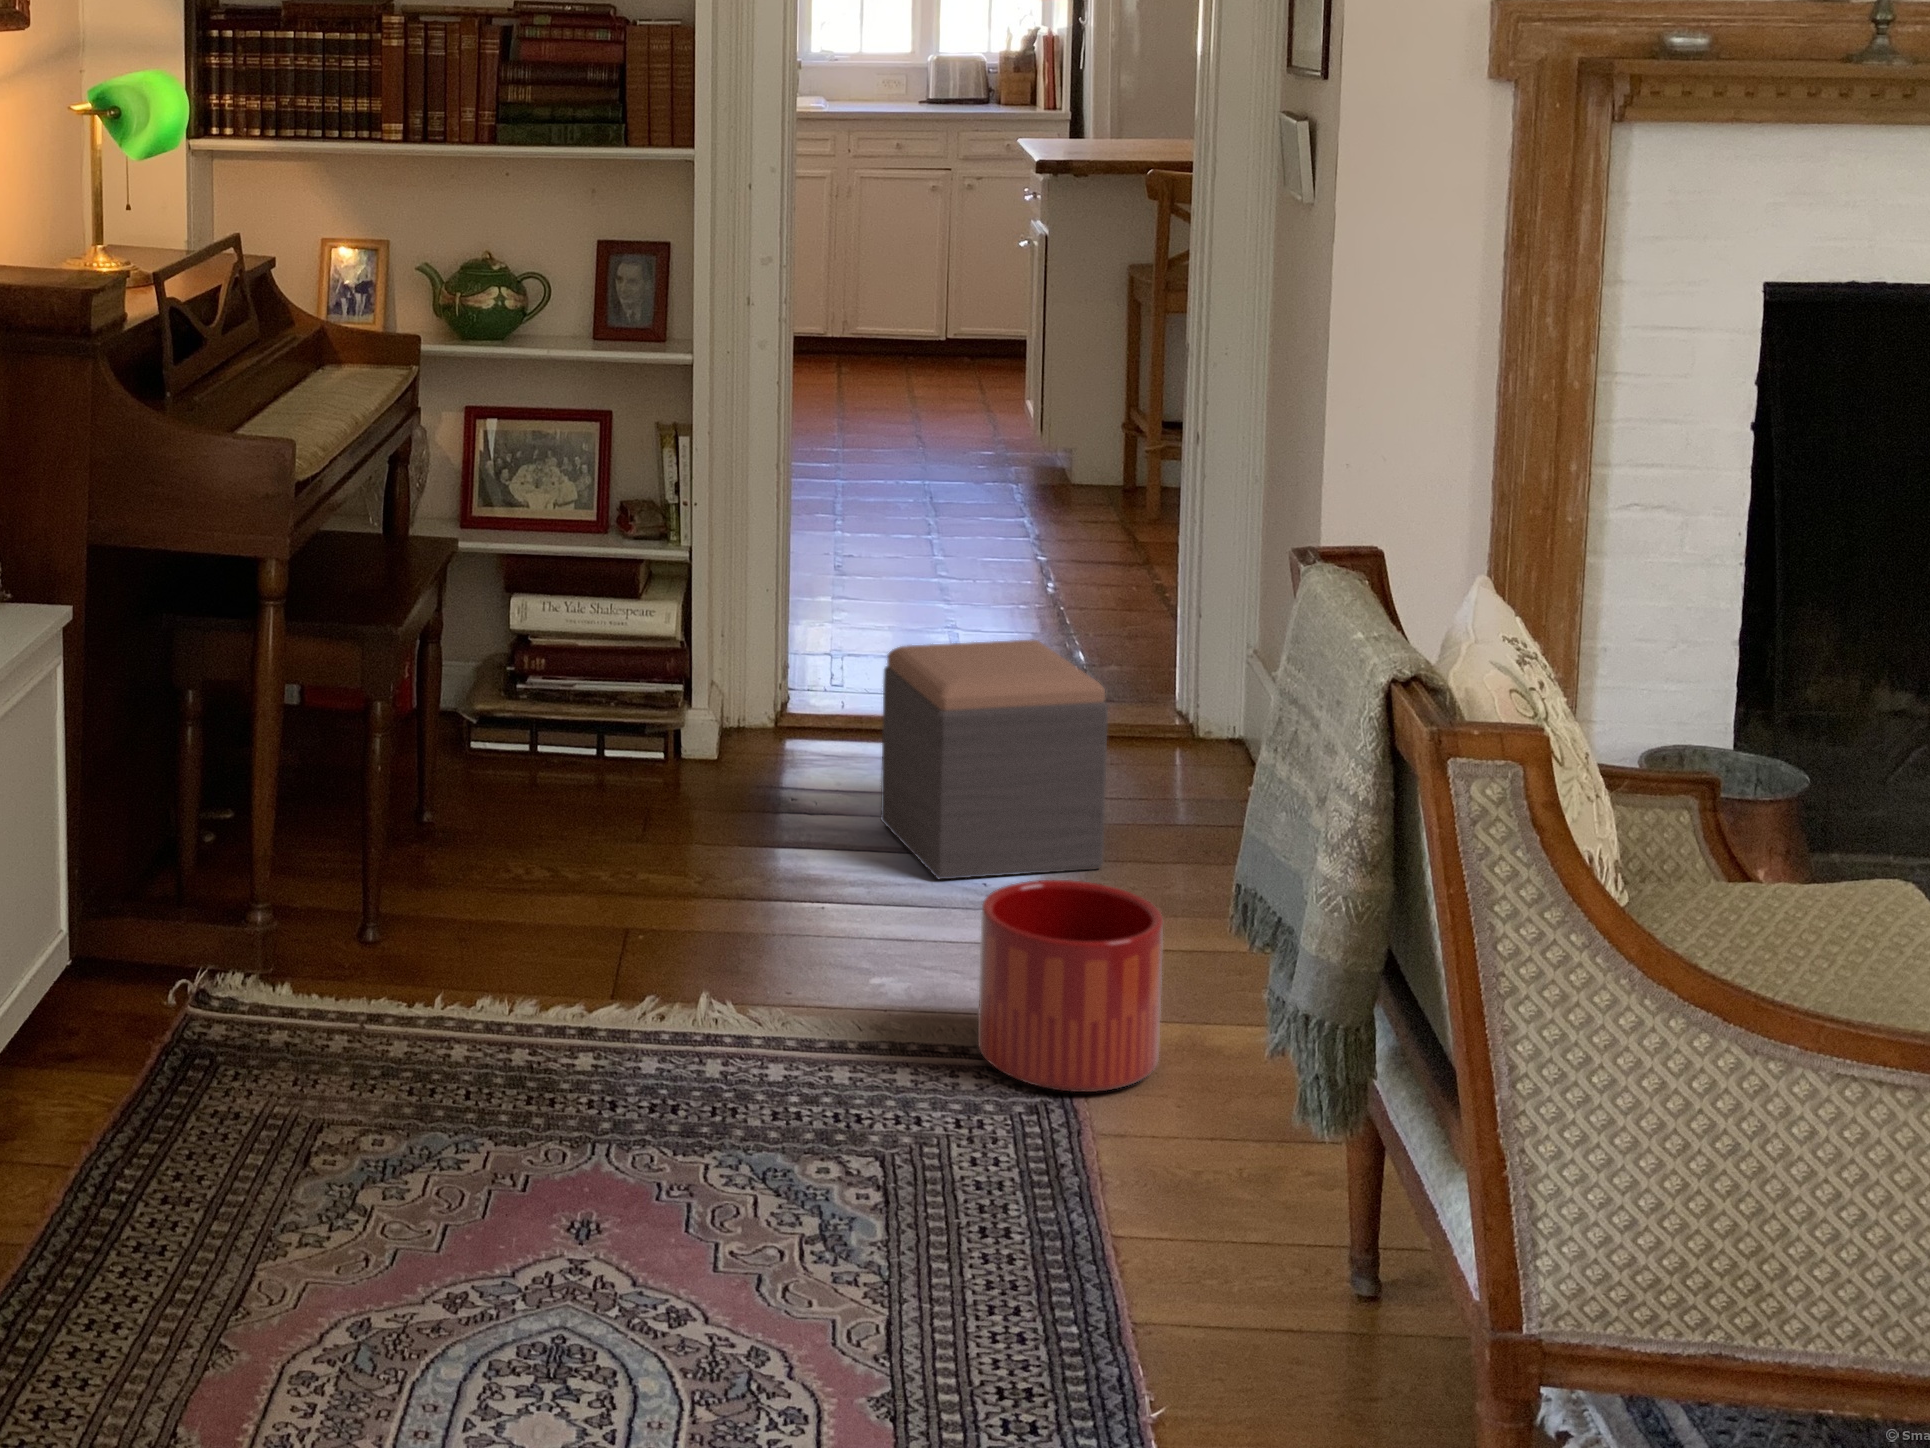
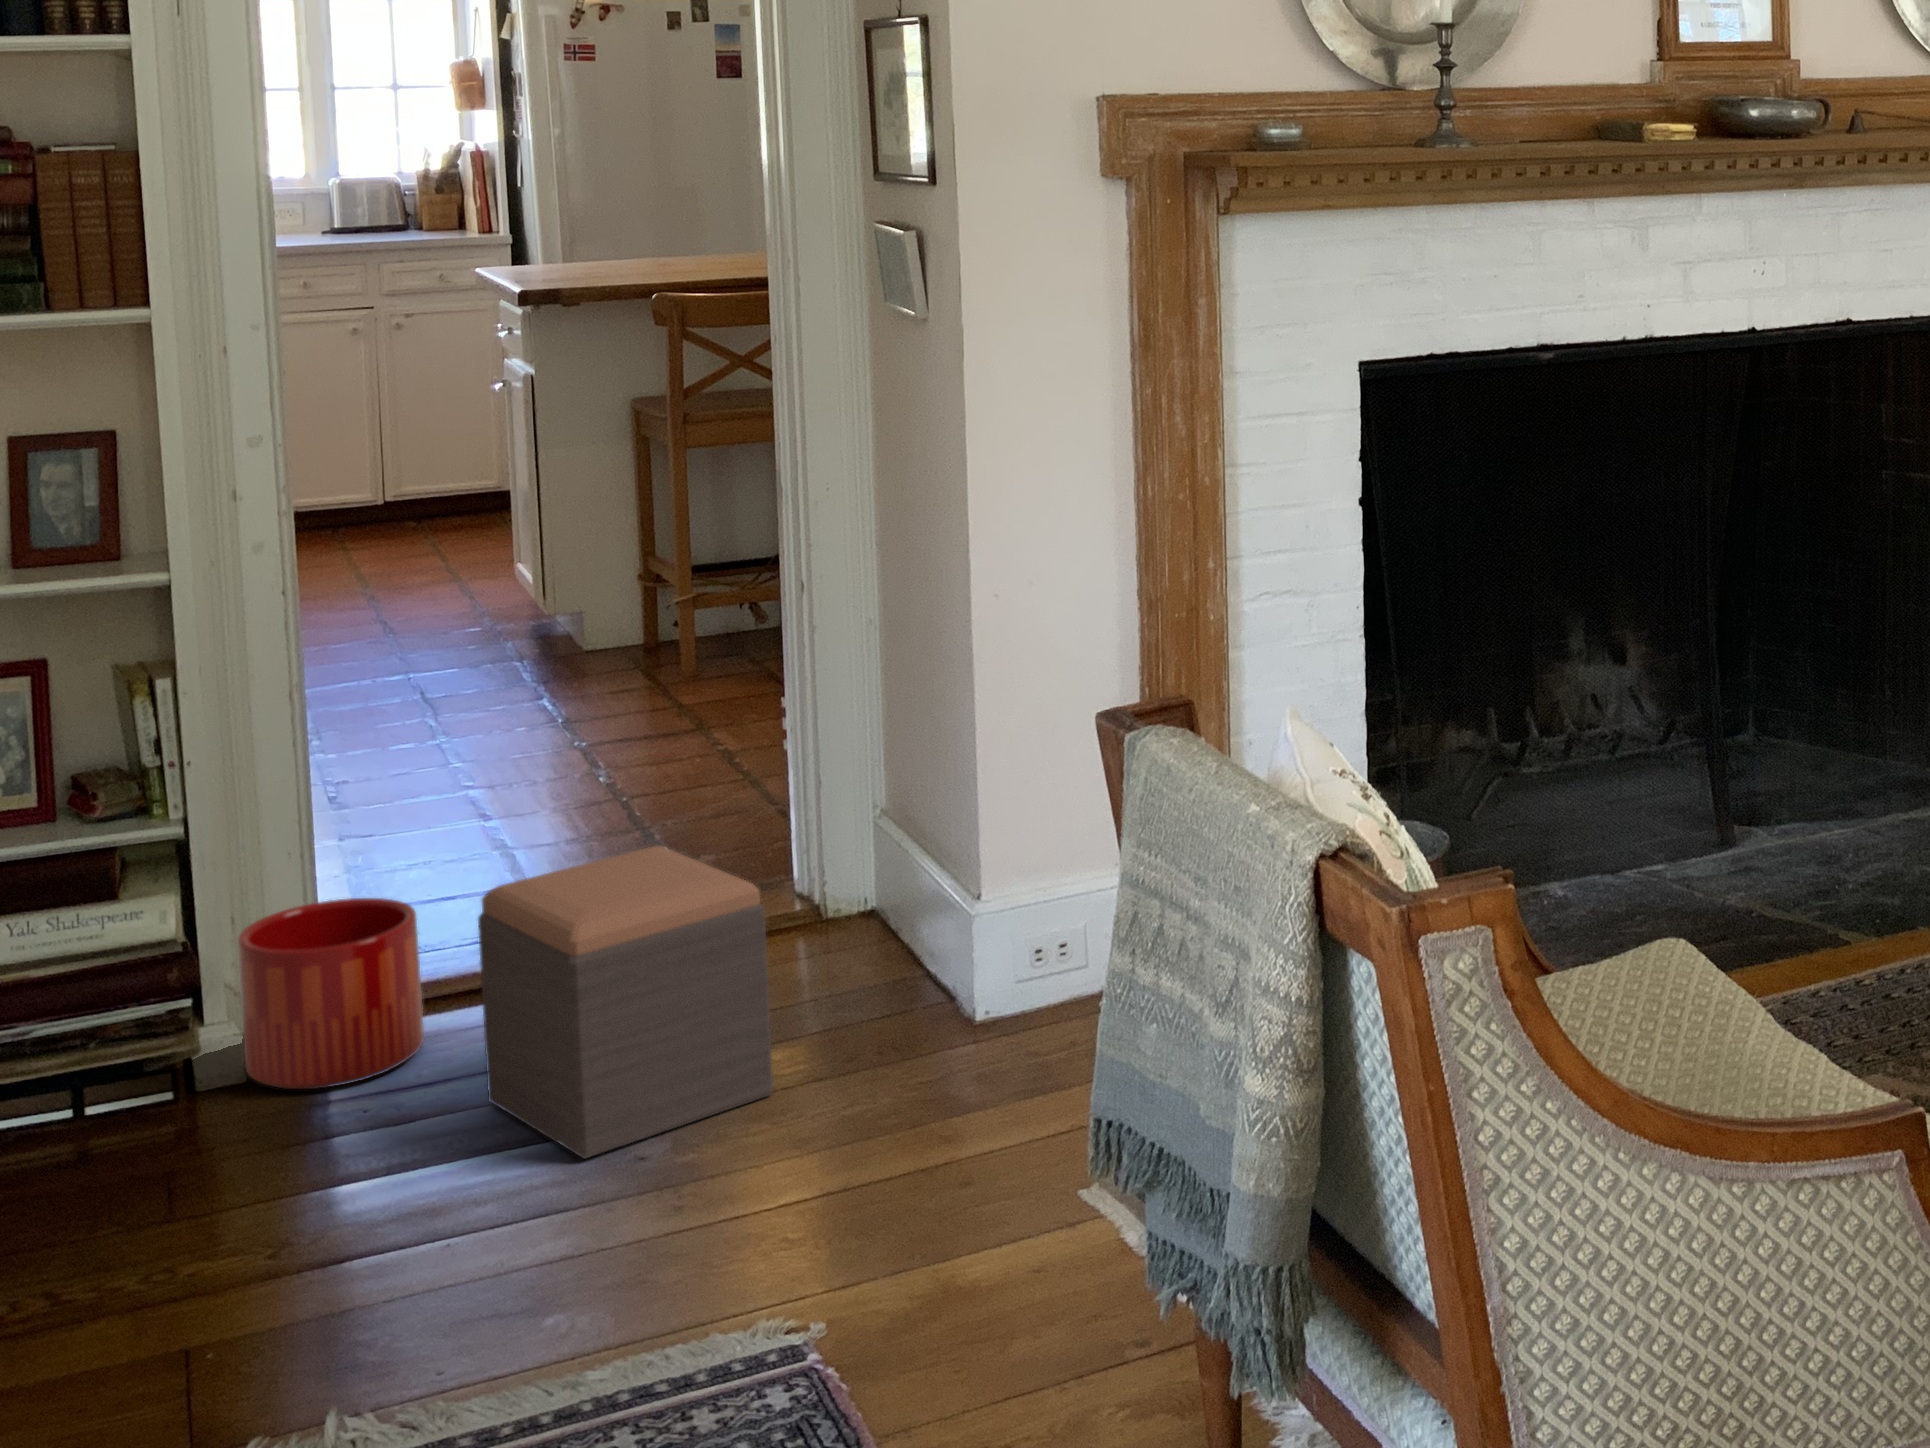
planter: present [978,880,1163,1092] -> present [238,898,424,1089]

